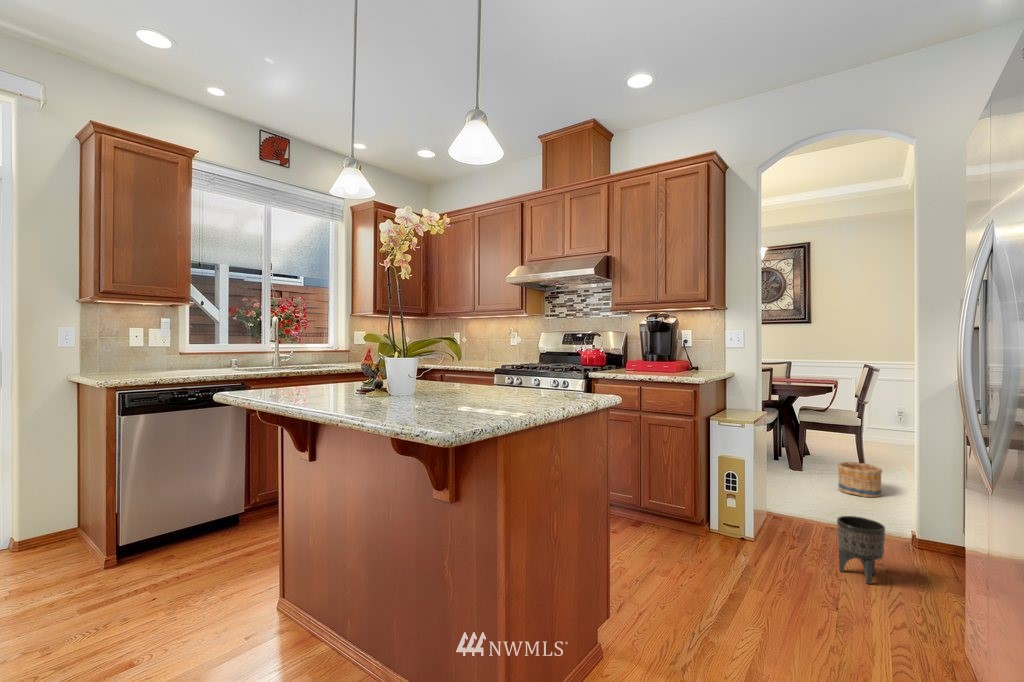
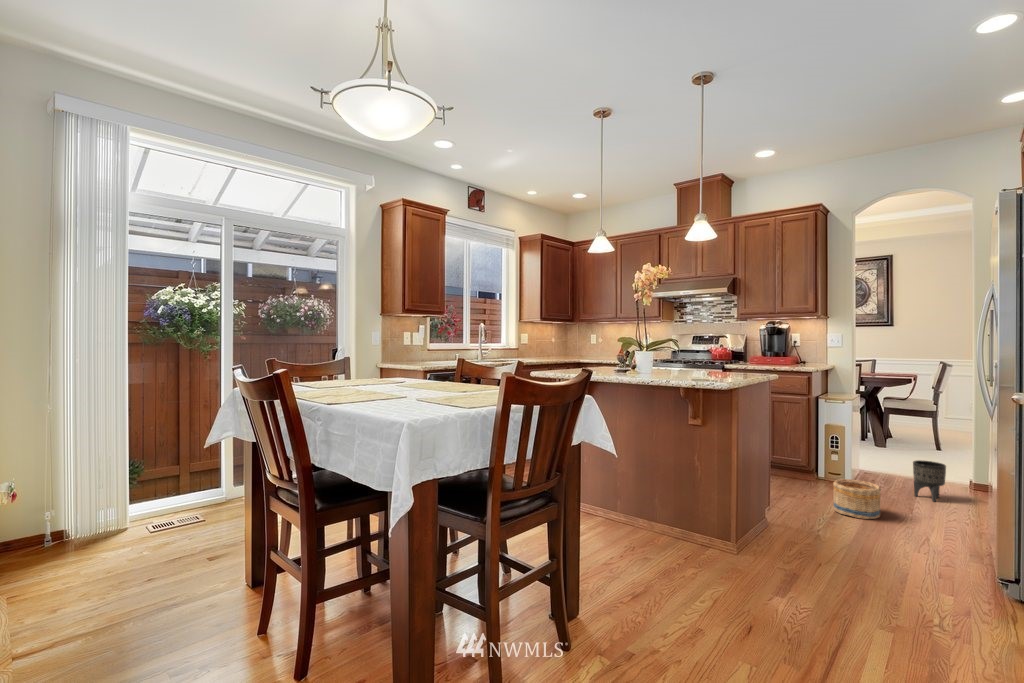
basket: present [838,462,882,497] -> present [833,479,881,519]

